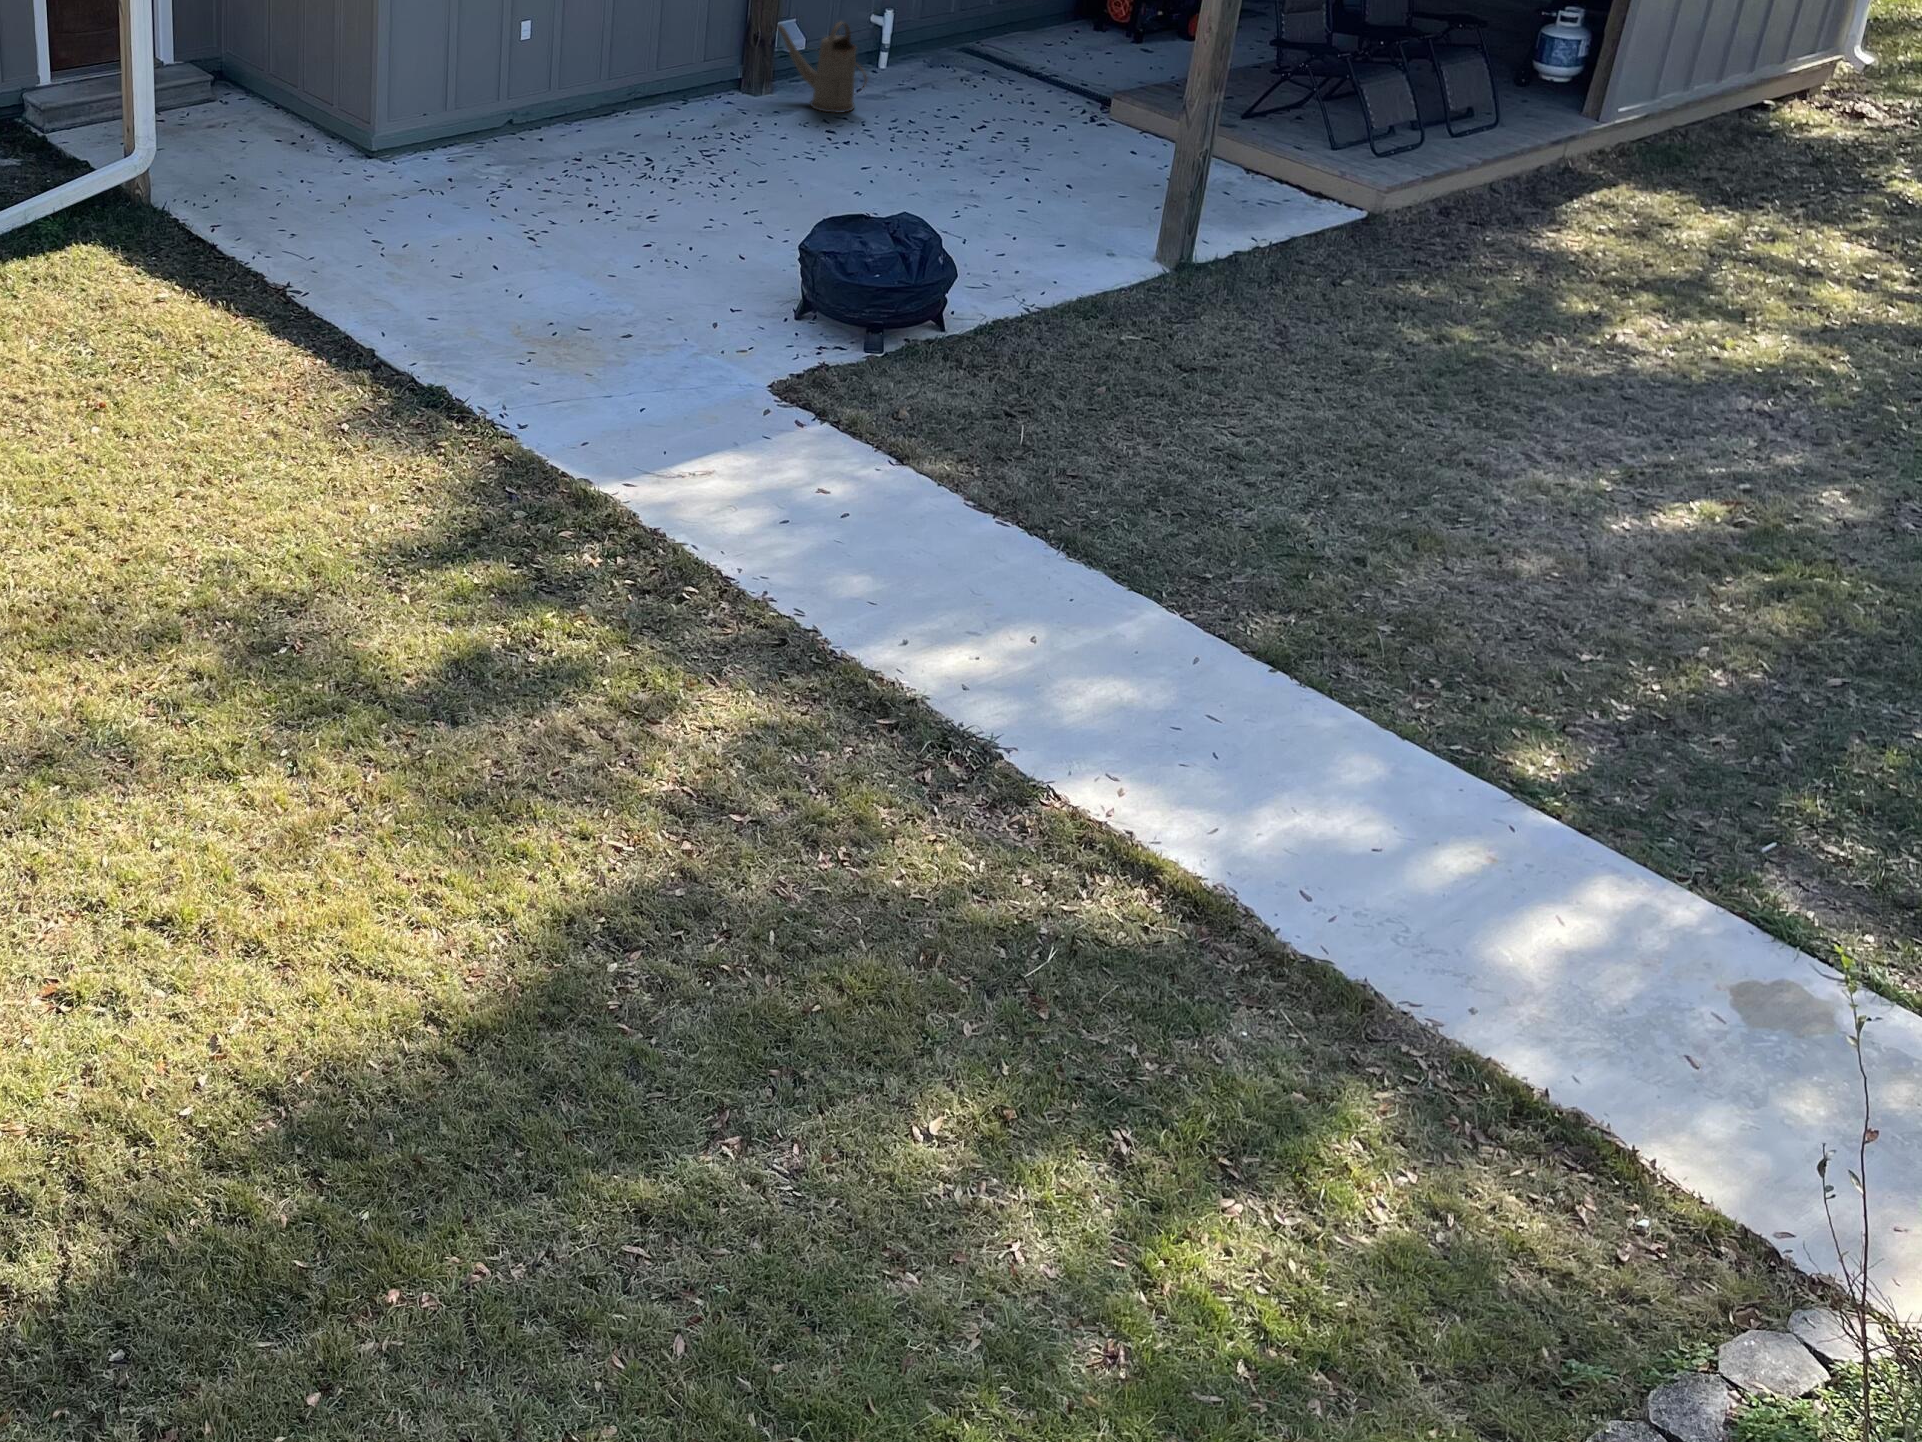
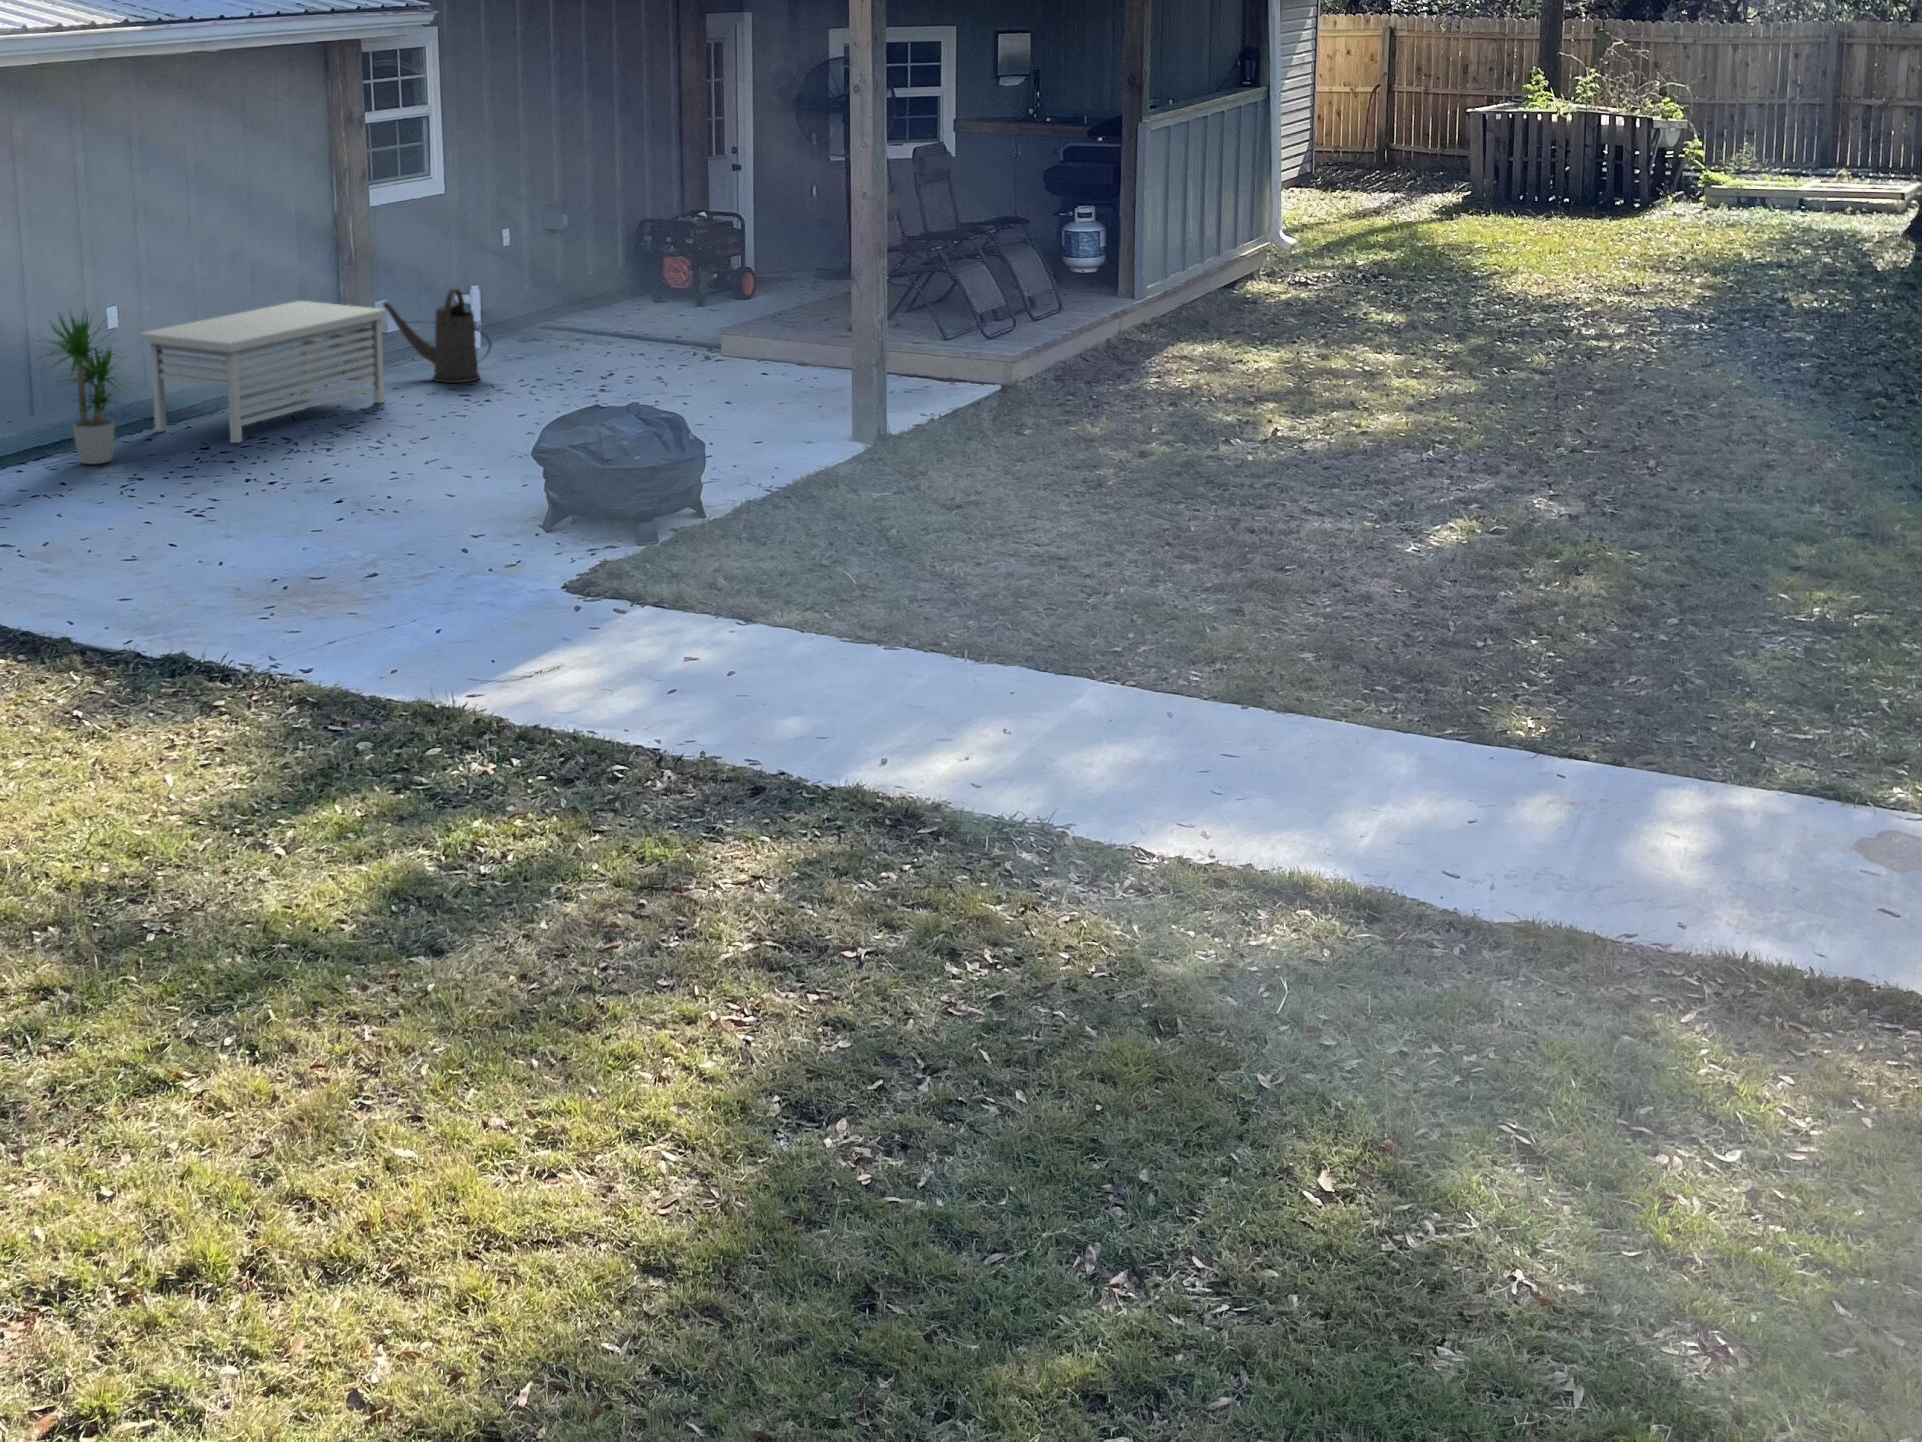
storage bench: none [538,18,764,157] -> present [139,301,387,443]
potted plant: none [438,25,523,162] -> present [38,314,119,464]

